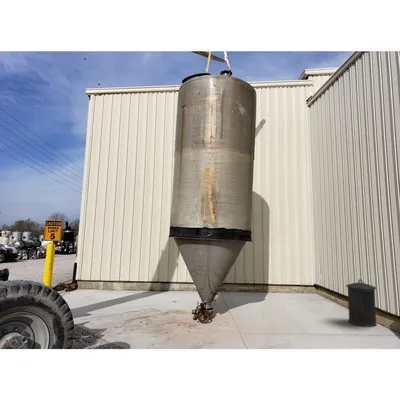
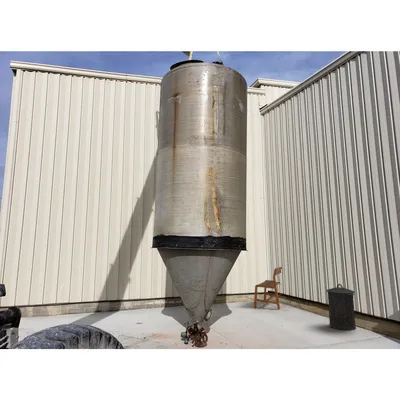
bench: none [290,260,330,303] -> present [254,267,283,310]

